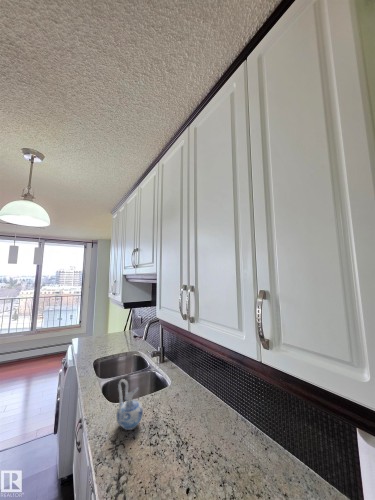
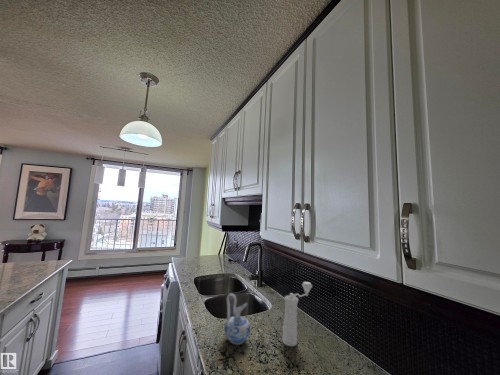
pepper mill: none [175,358,203,424] -> present [283,282,312,346]

